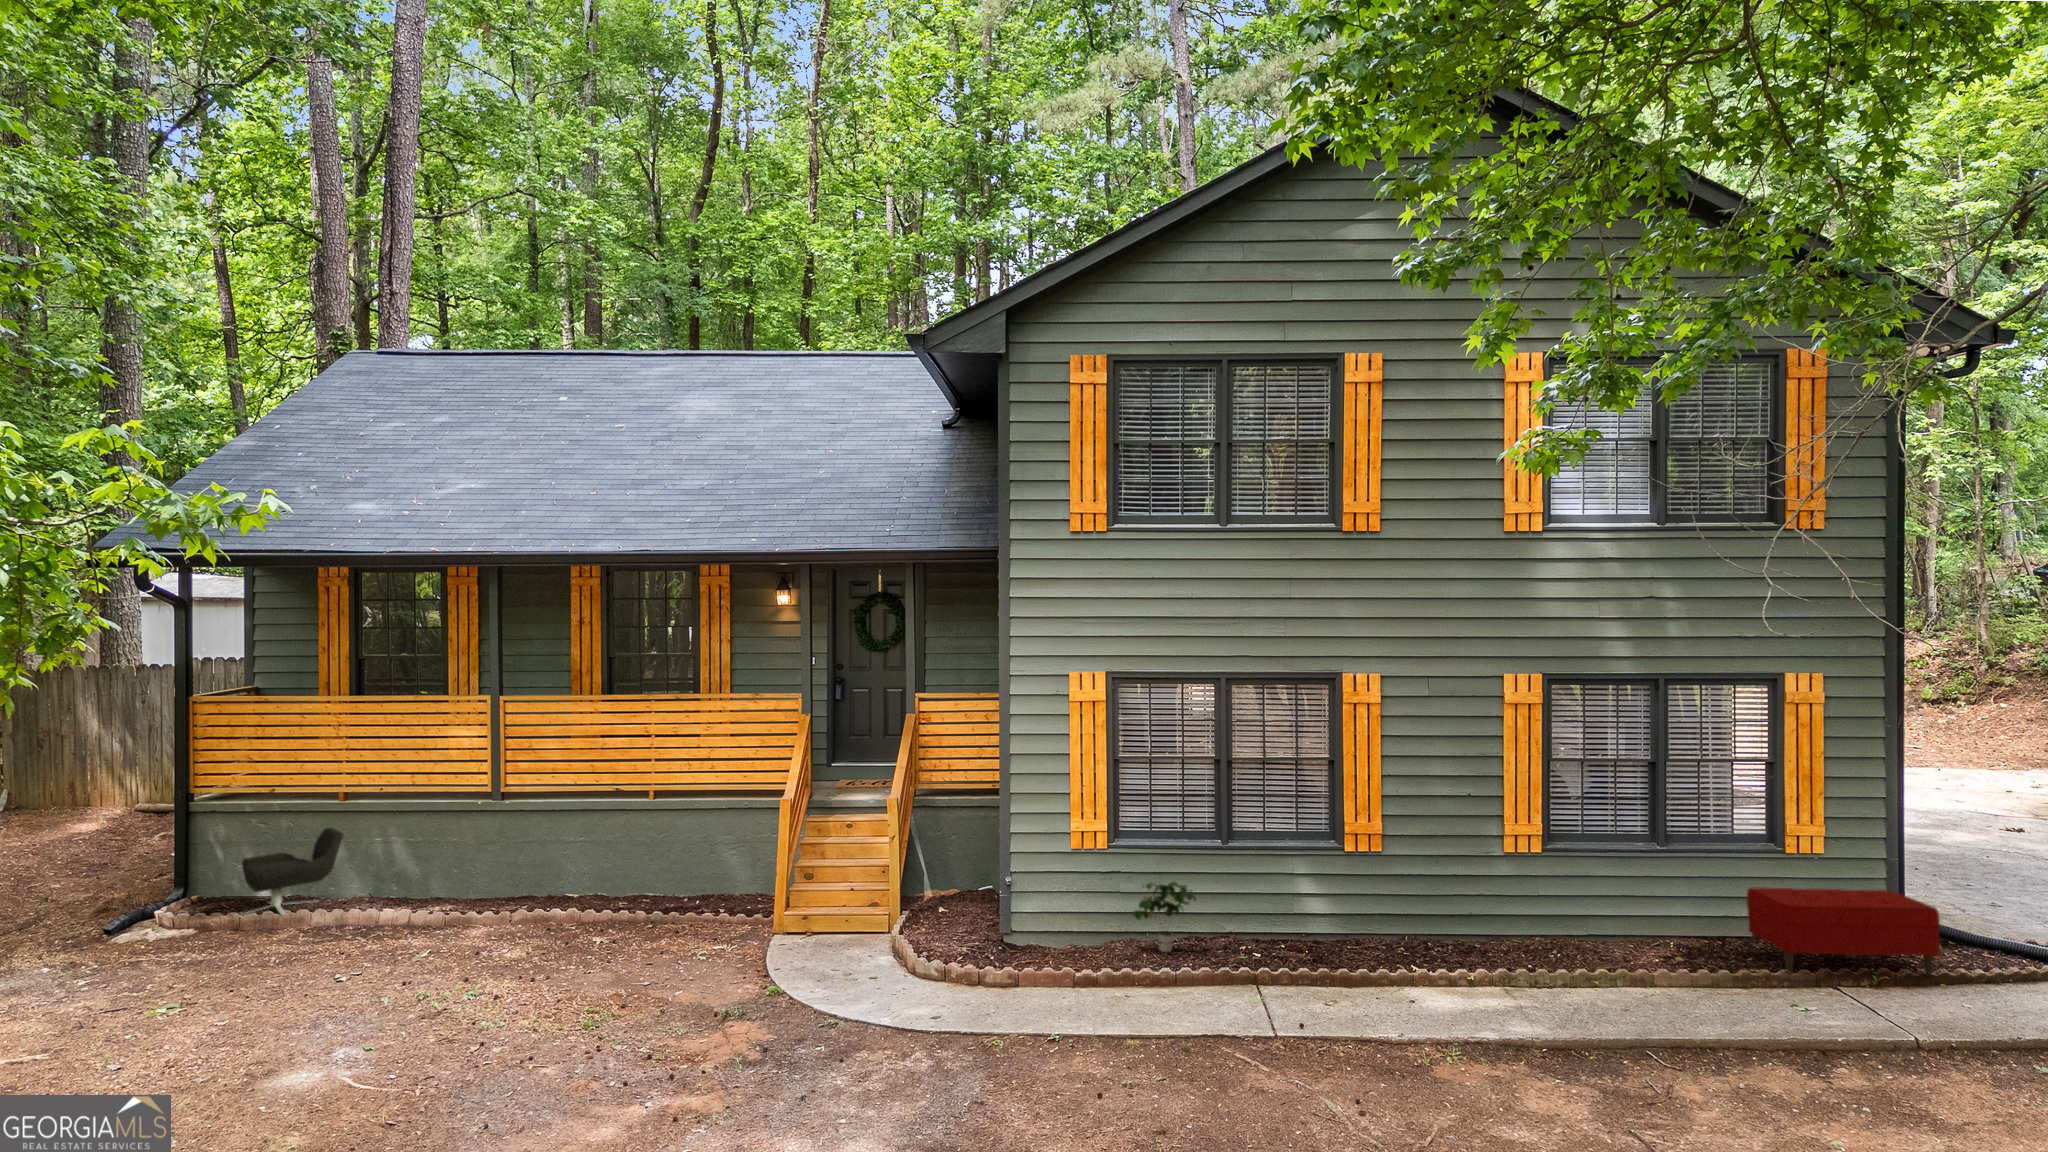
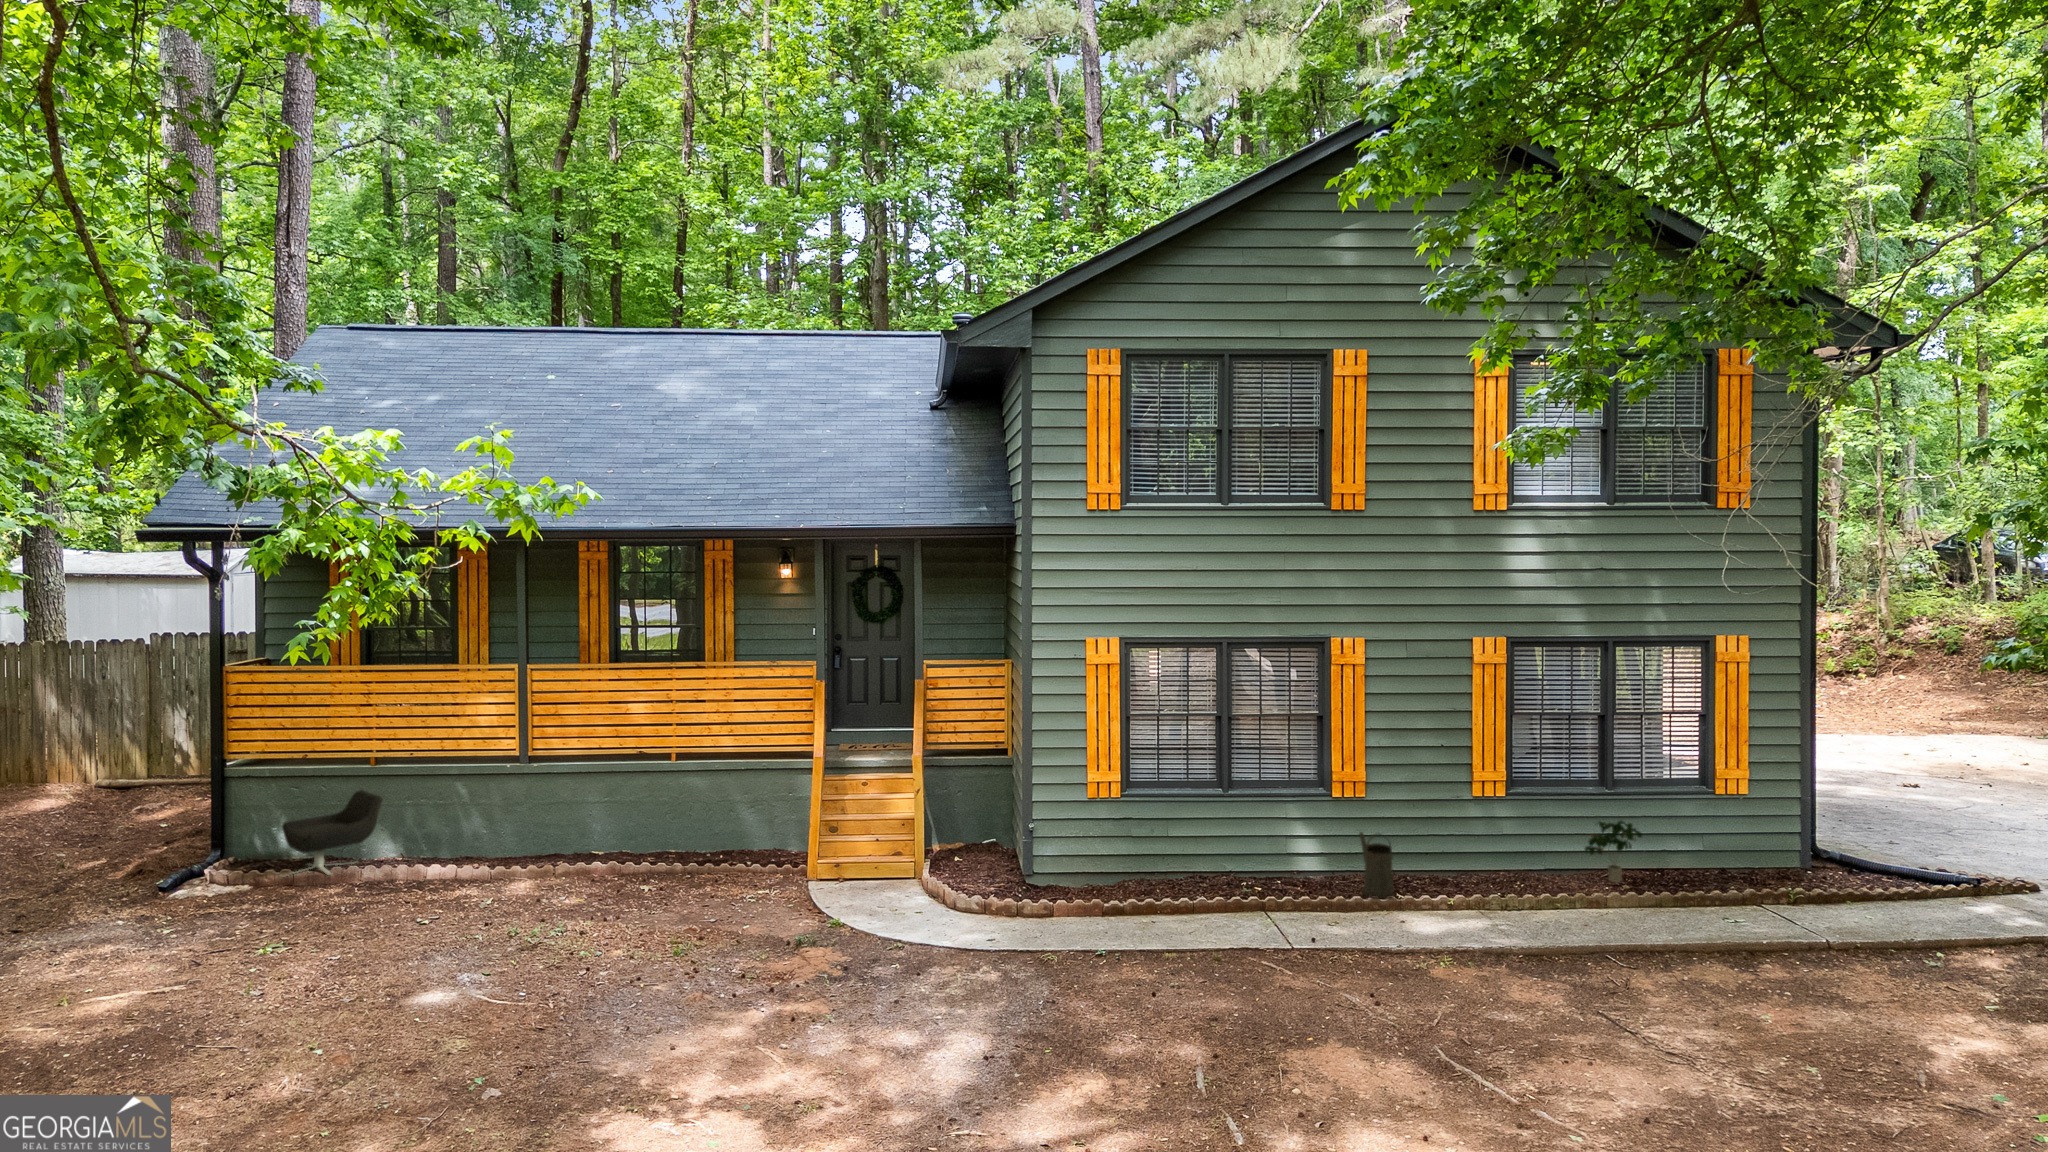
potted plant: present [1133,882,1196,952] -> present [1585,821,1642,883]
bench: present [1747,887,1940,976] -> none [1678,821,1837,893]
watering can: none [1373,892,1411,972] -> present [1360,832,1395,899]

